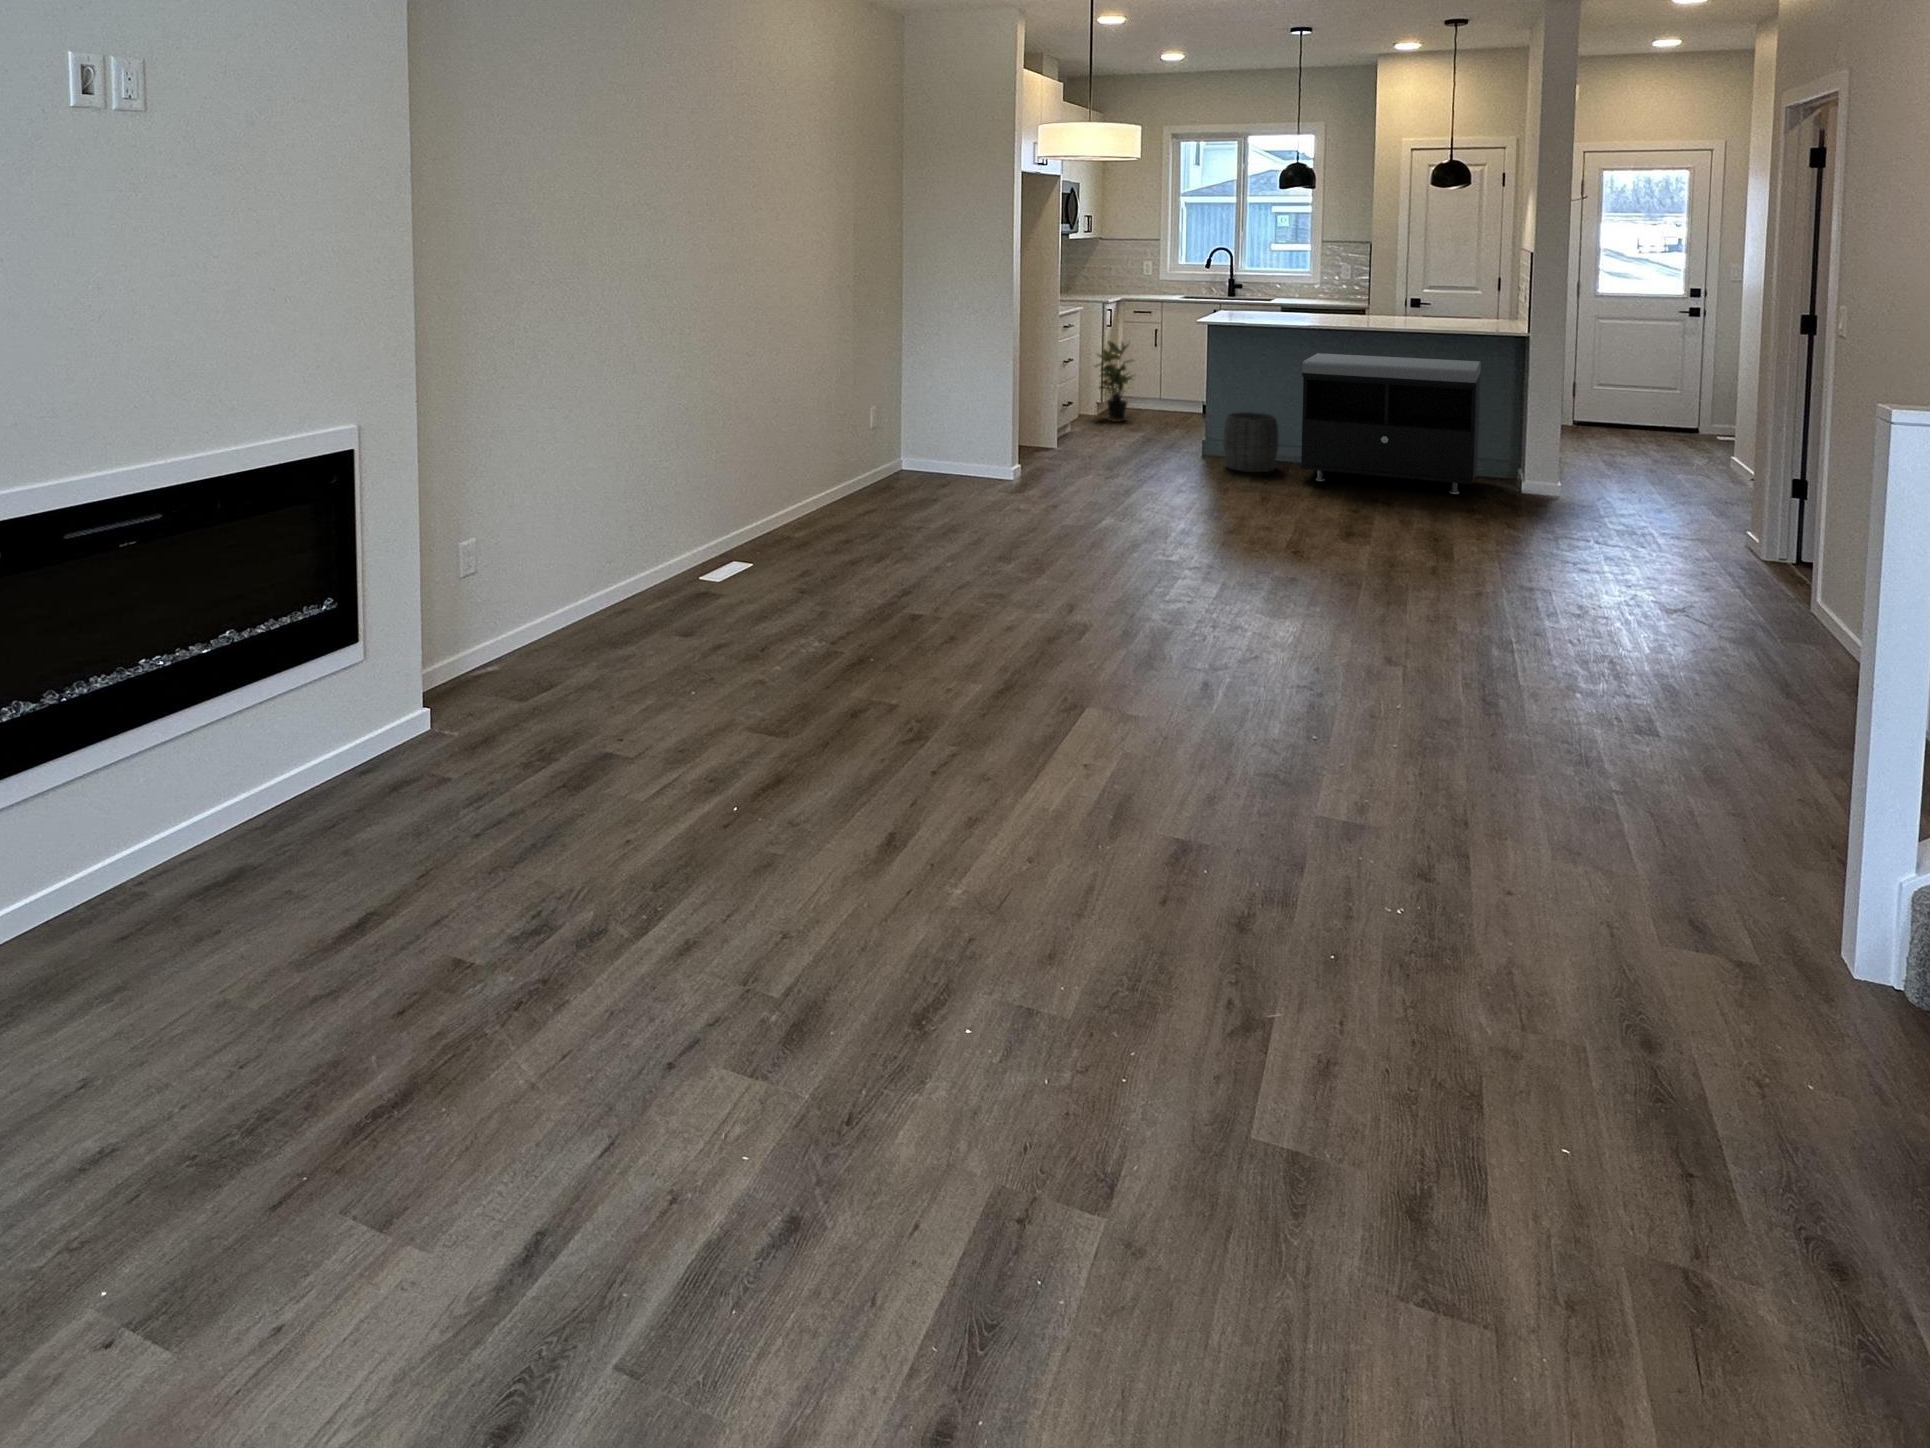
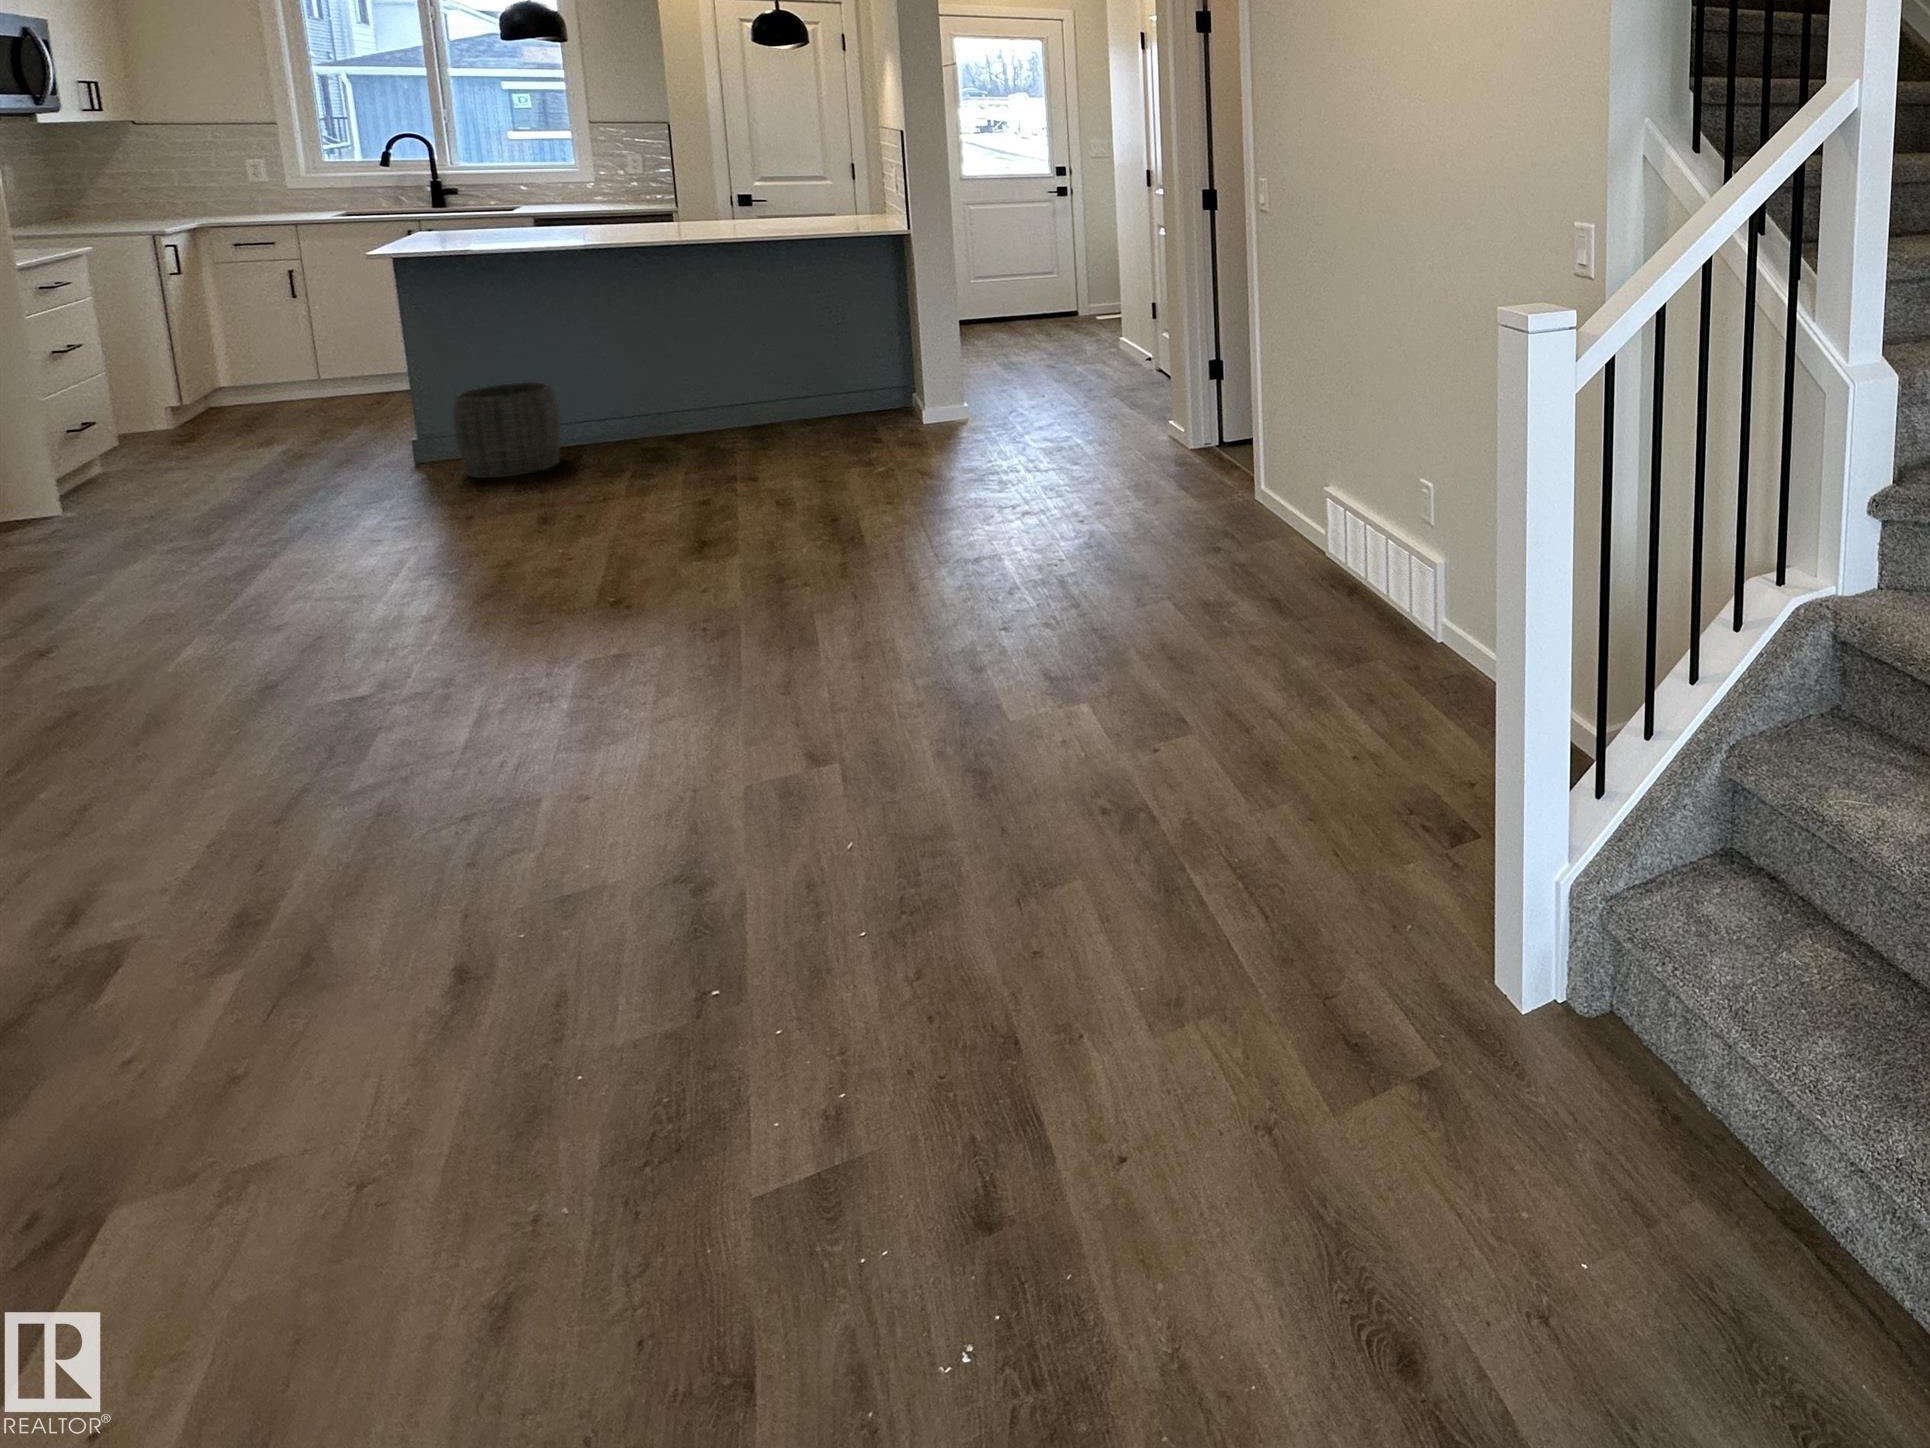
potted plant: present [1096,341,1133,422] -> none [143,297,255,436]
storage bench: present [1301,353,1481,494] -> none [586,269,866,465]

